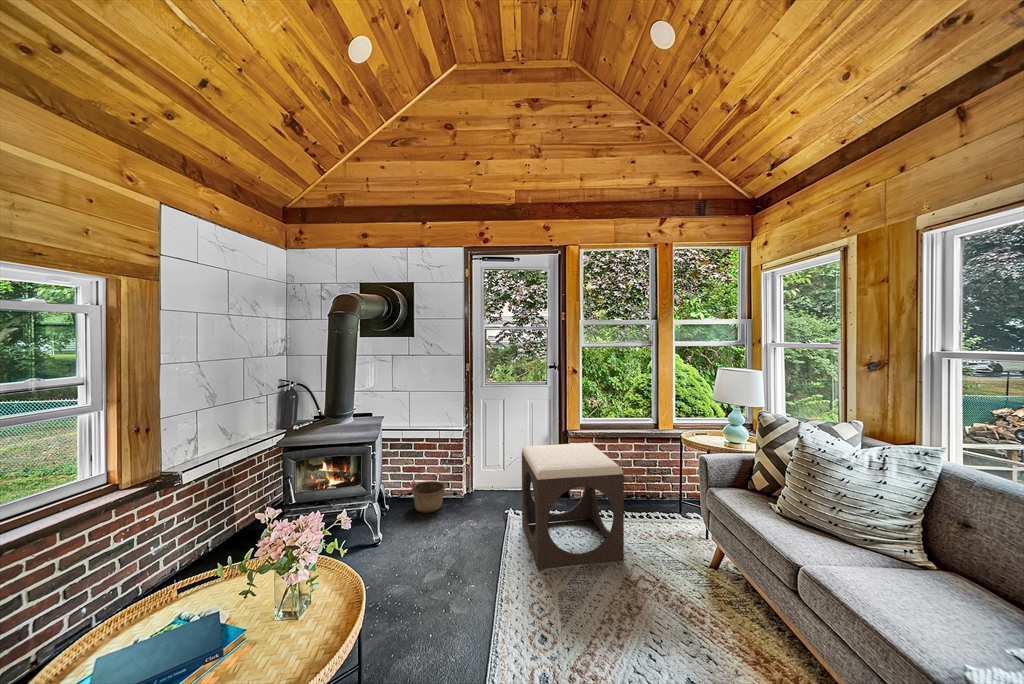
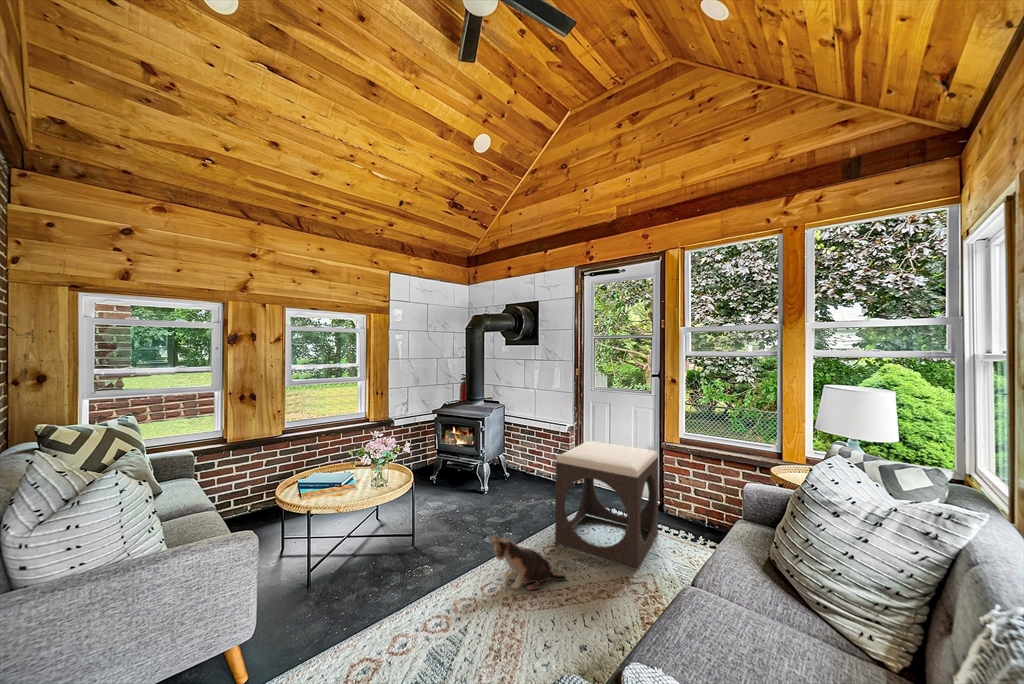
basket: present [411,470,446,513] -> none [523,451,551,486]
plush toy: none [539,588,595,643] -> present [490,536,566,590]

